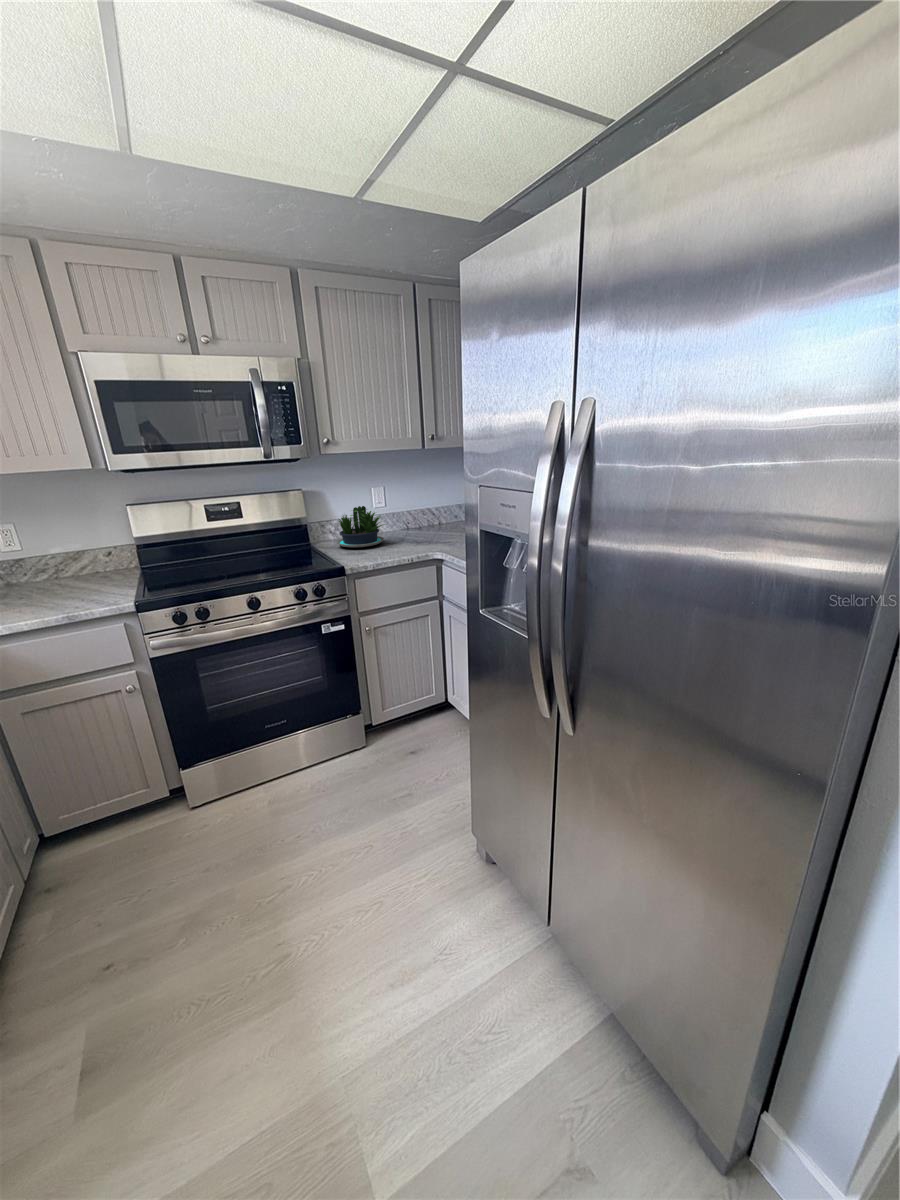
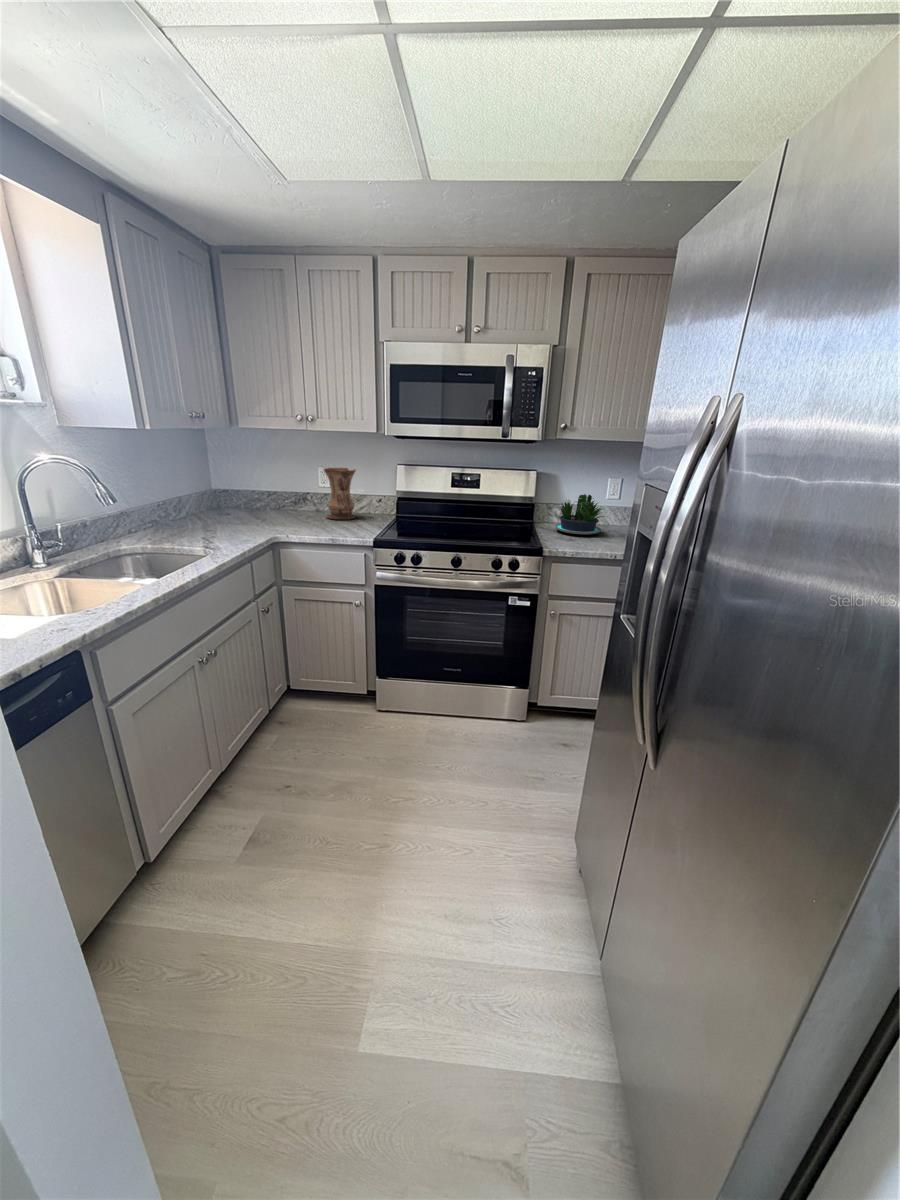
vase: none [10,519,81,591] -> present [324,468,356,520]

